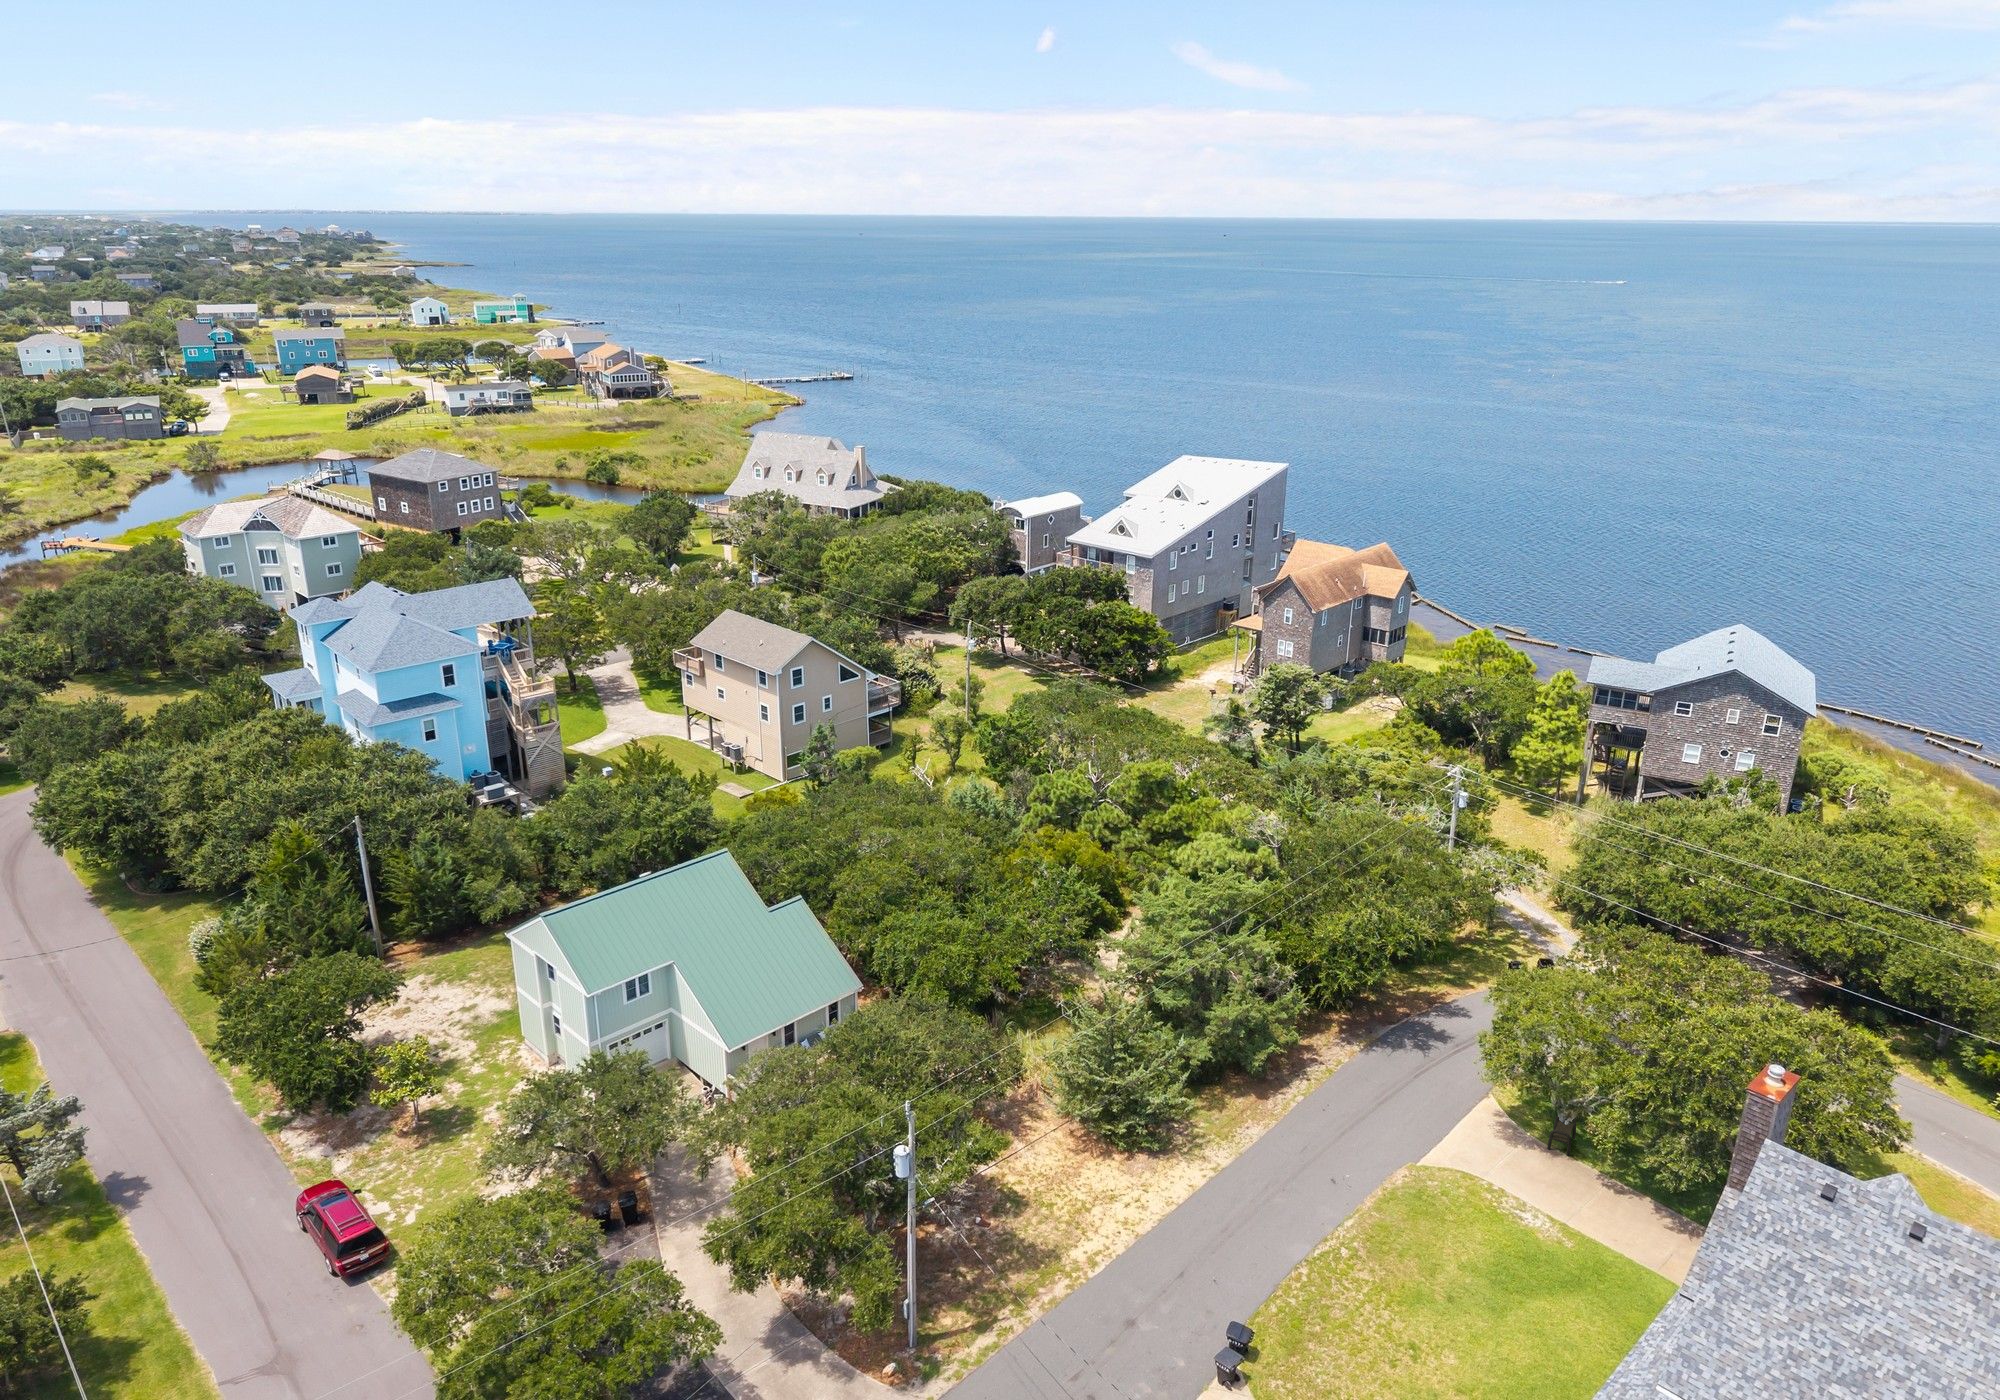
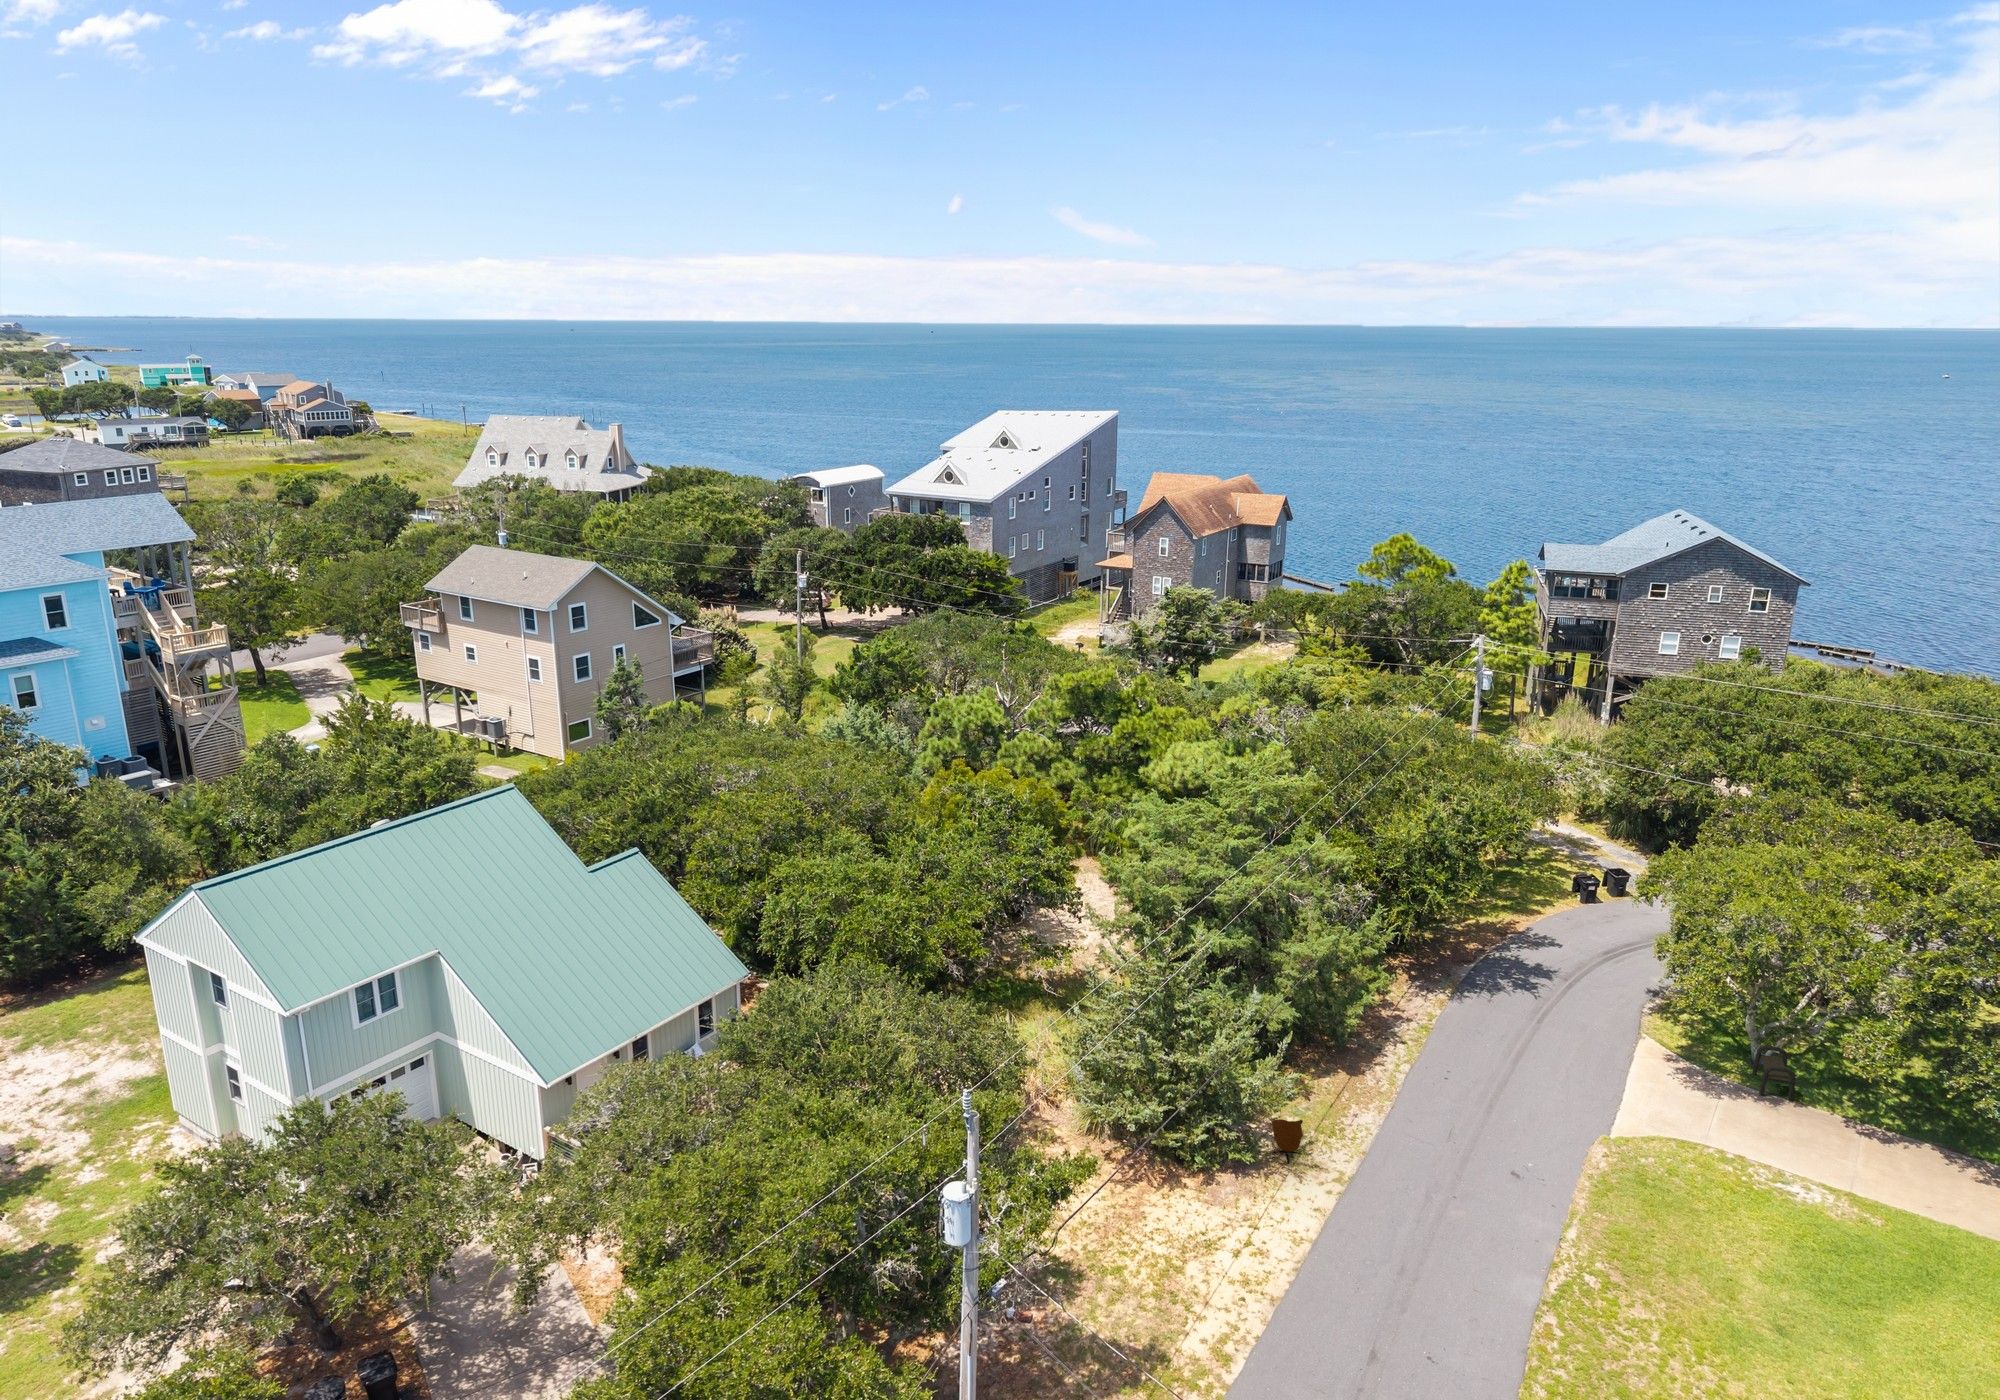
lounge chair: none [1177,1124,1198,1154] -> present [1270,1119,1303,1163]

